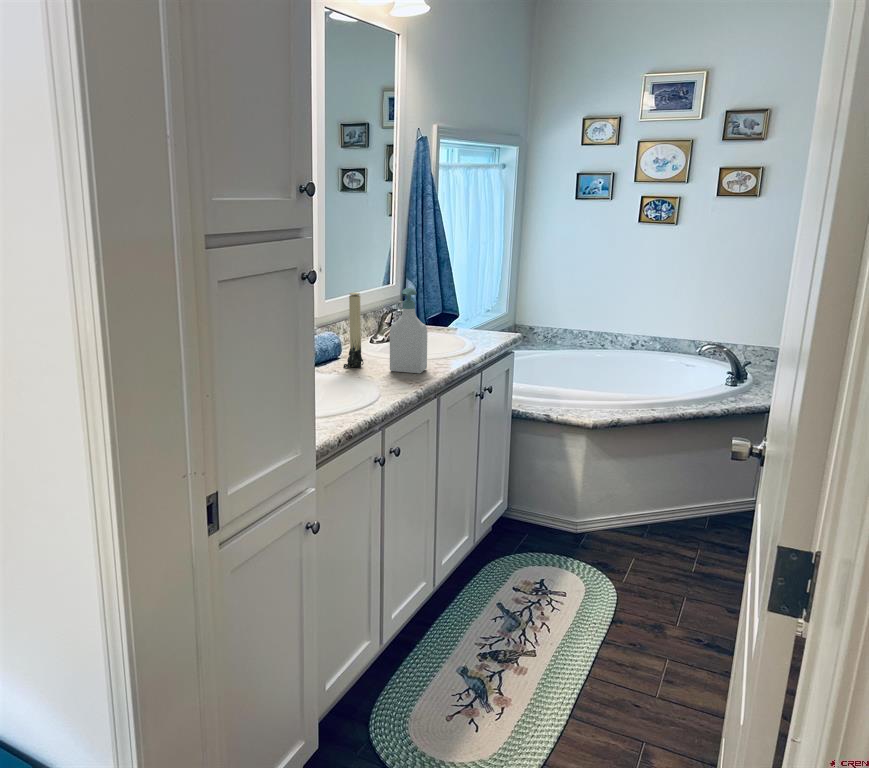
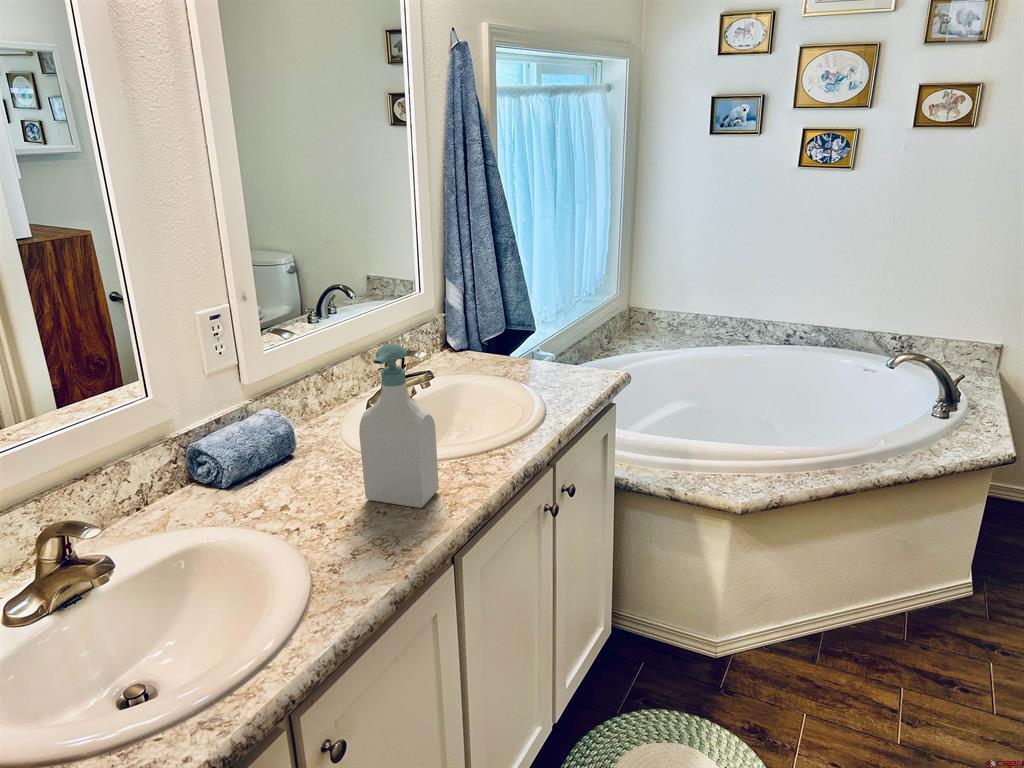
candle: present [343,293,364,368] -> none [282,348,324,490]

